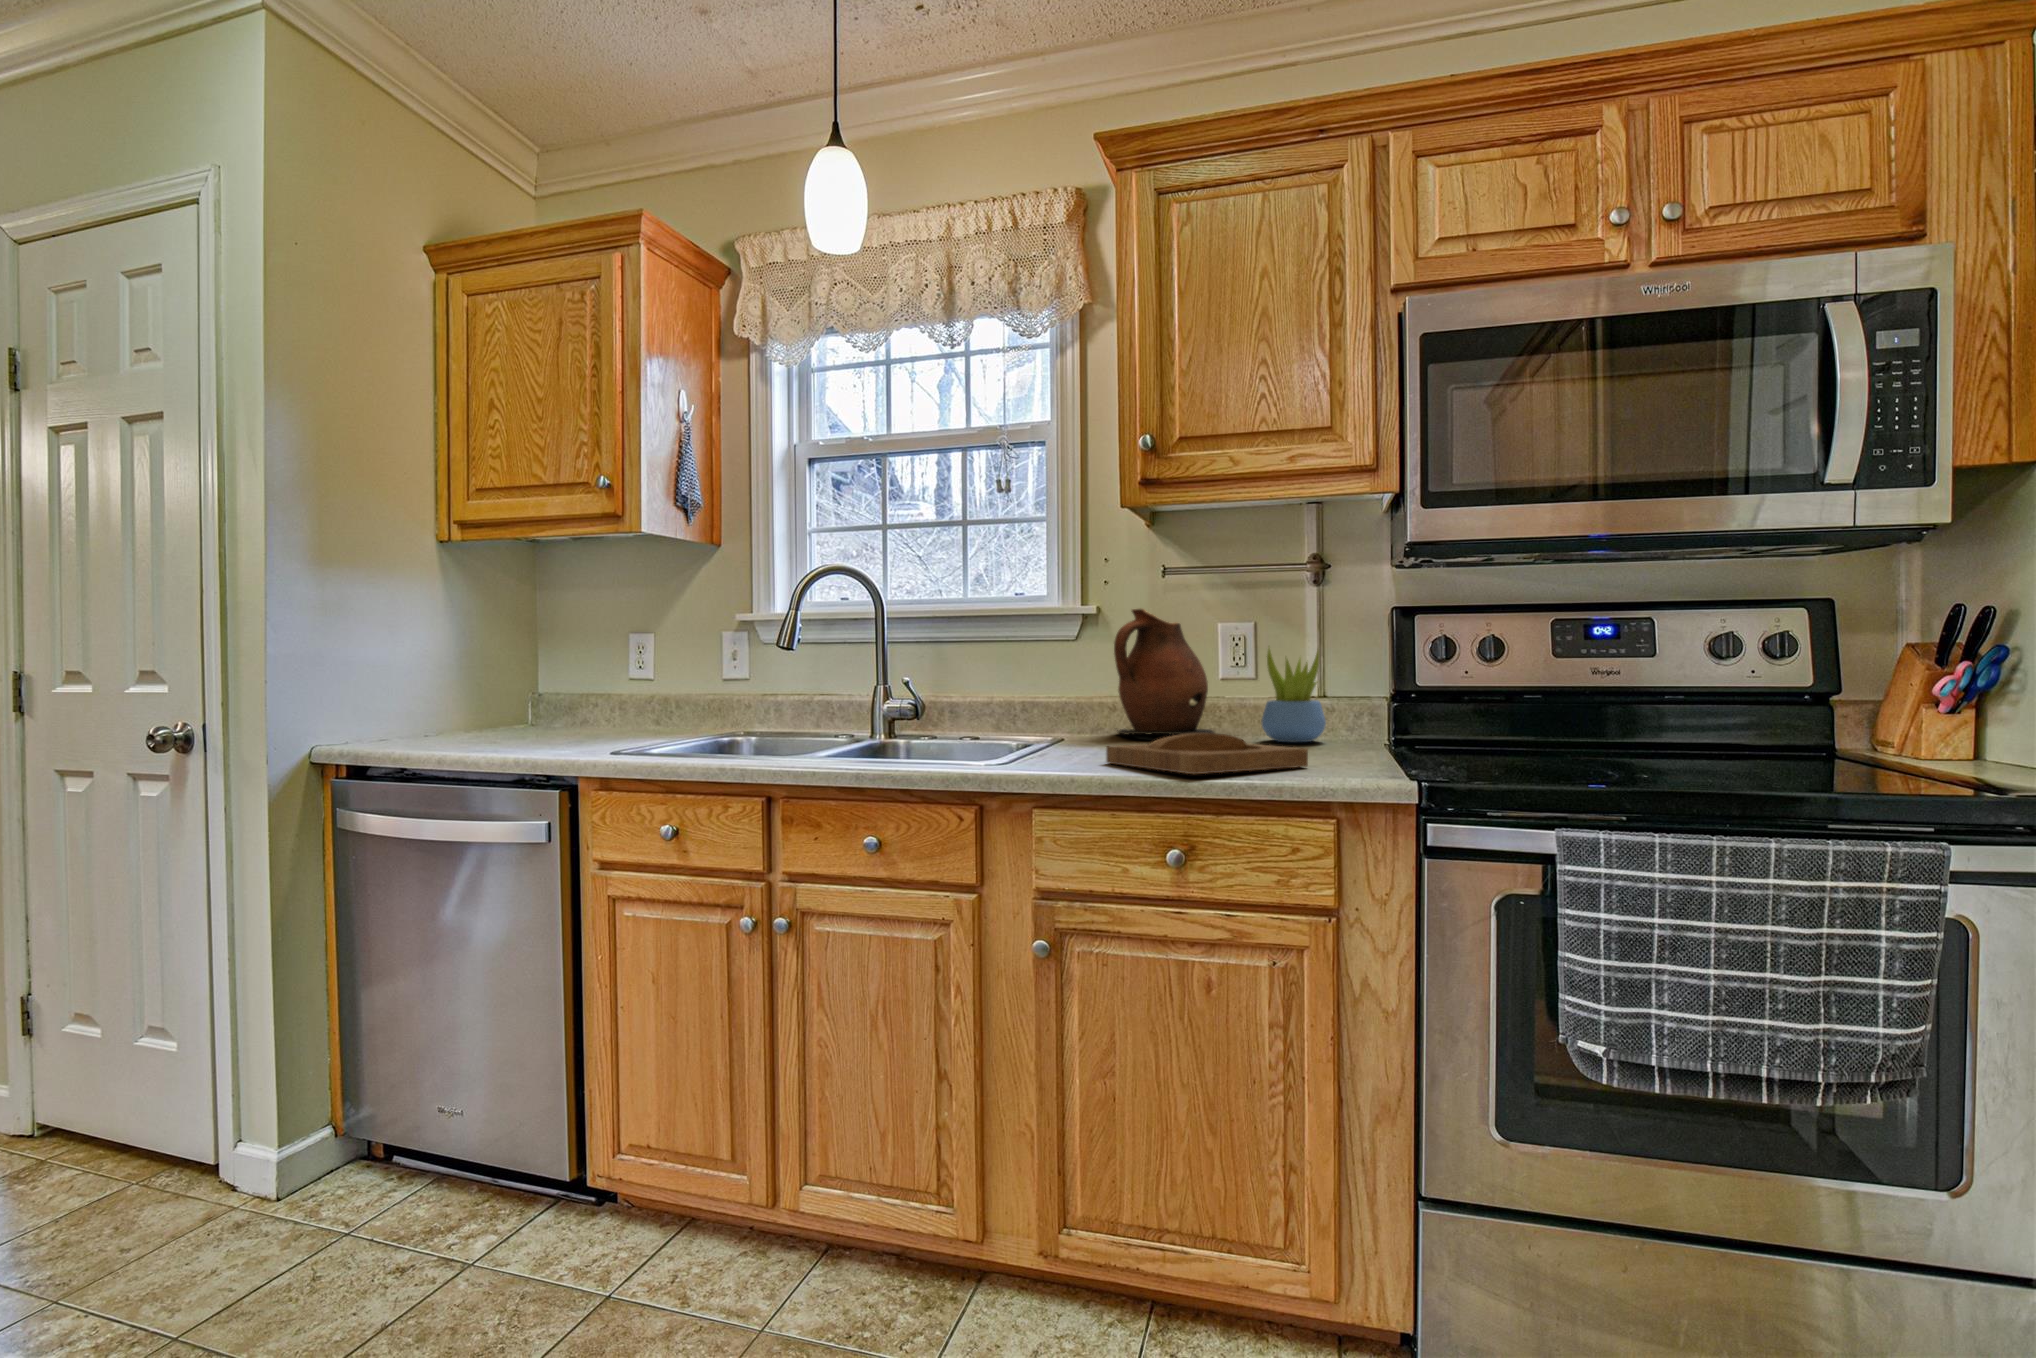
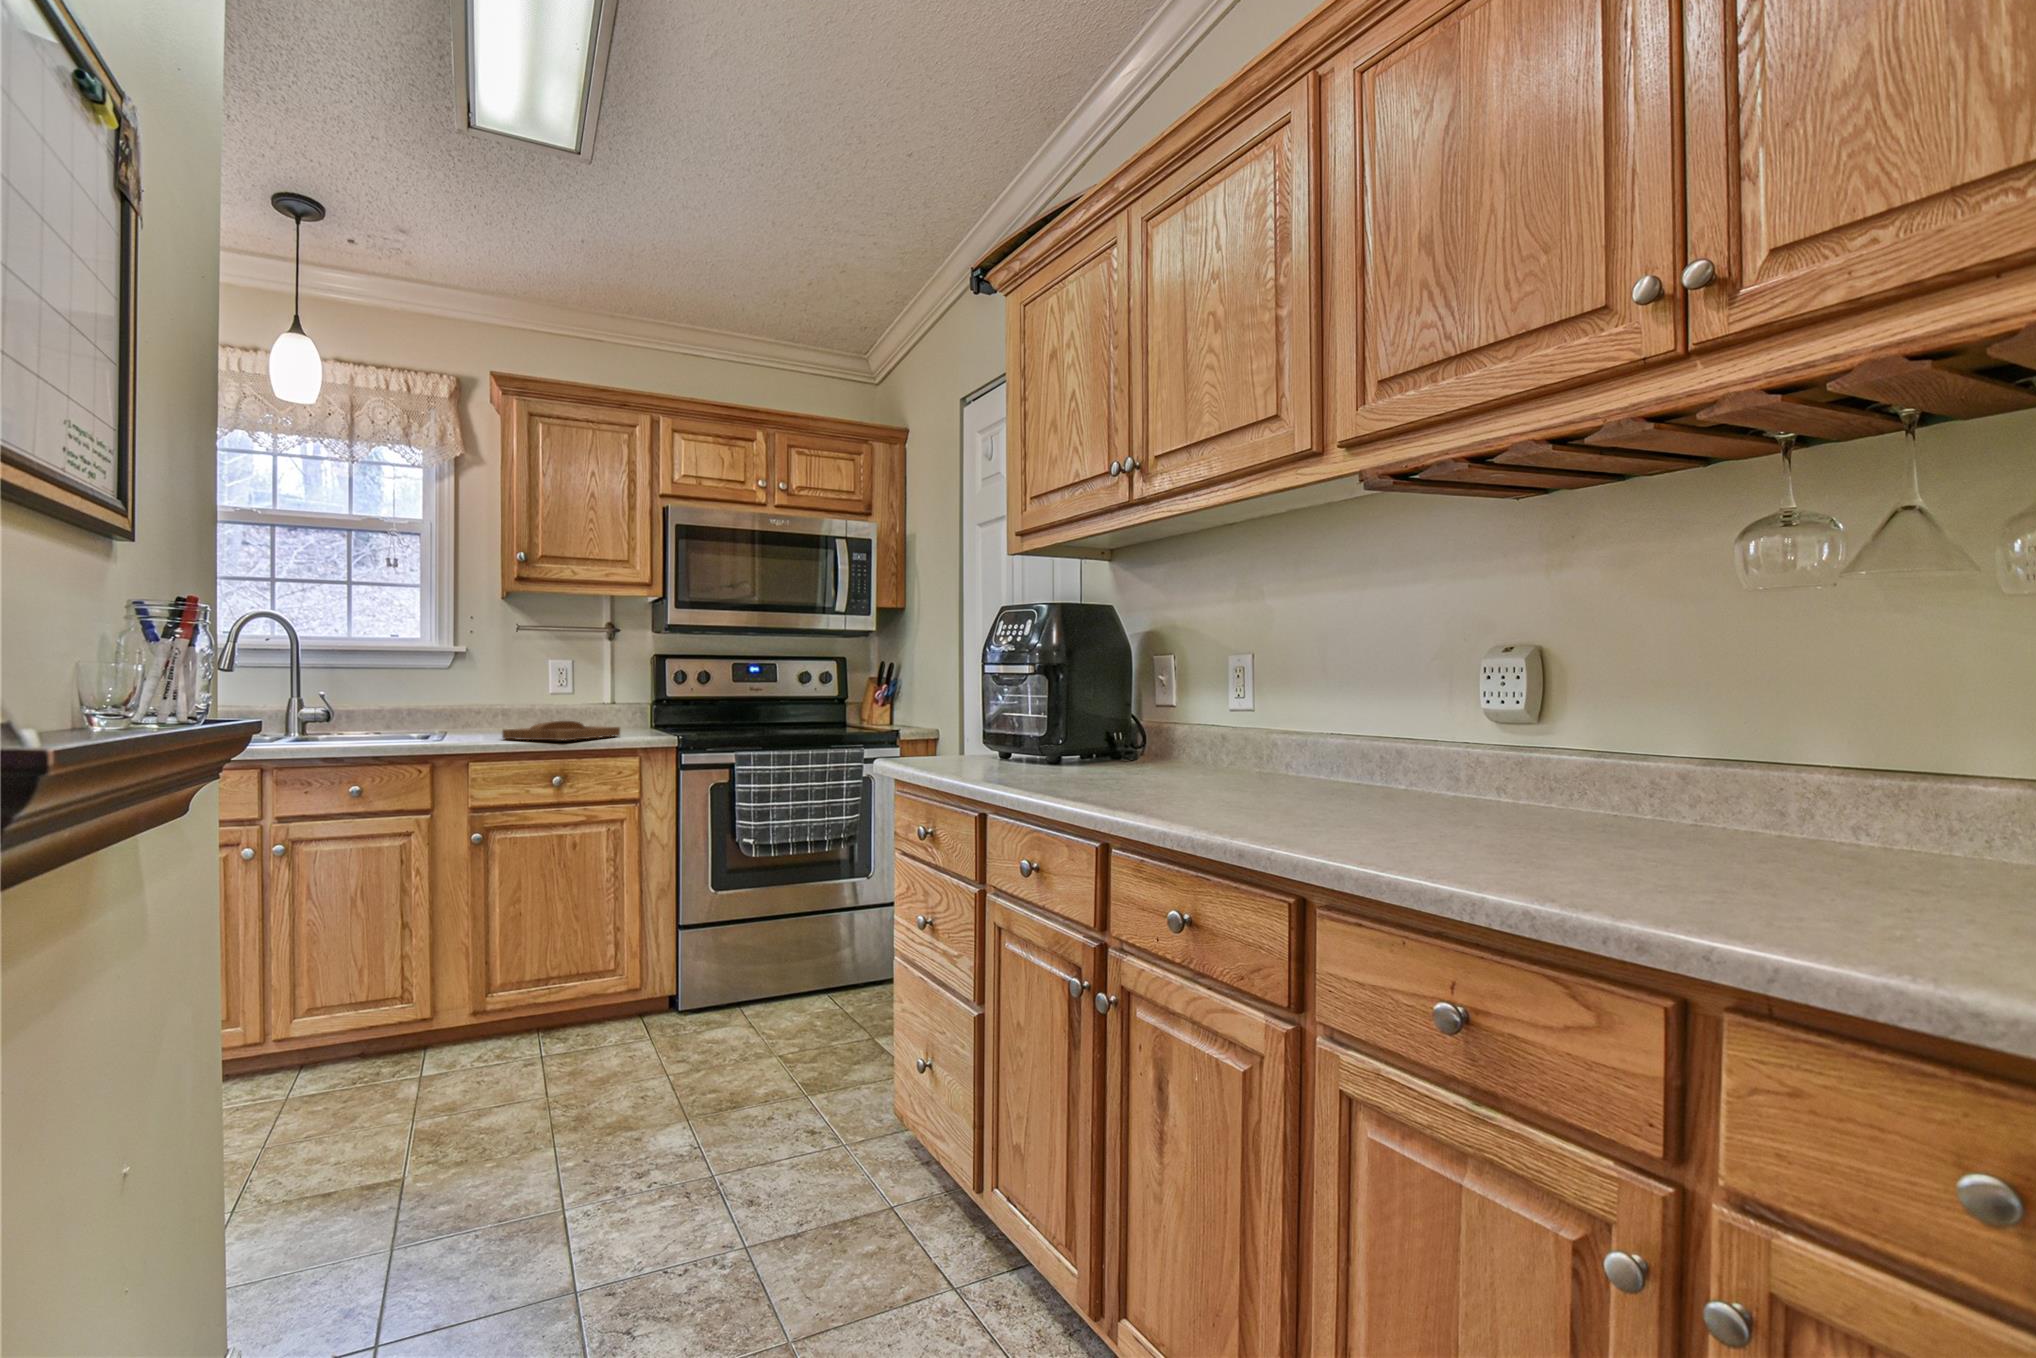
ceramic pitcher: present [1114,609,1215,735] -> none [479,649,554,725]
succulent plant: present [1261,649,1326,742] -> none [583,673,620,726]

